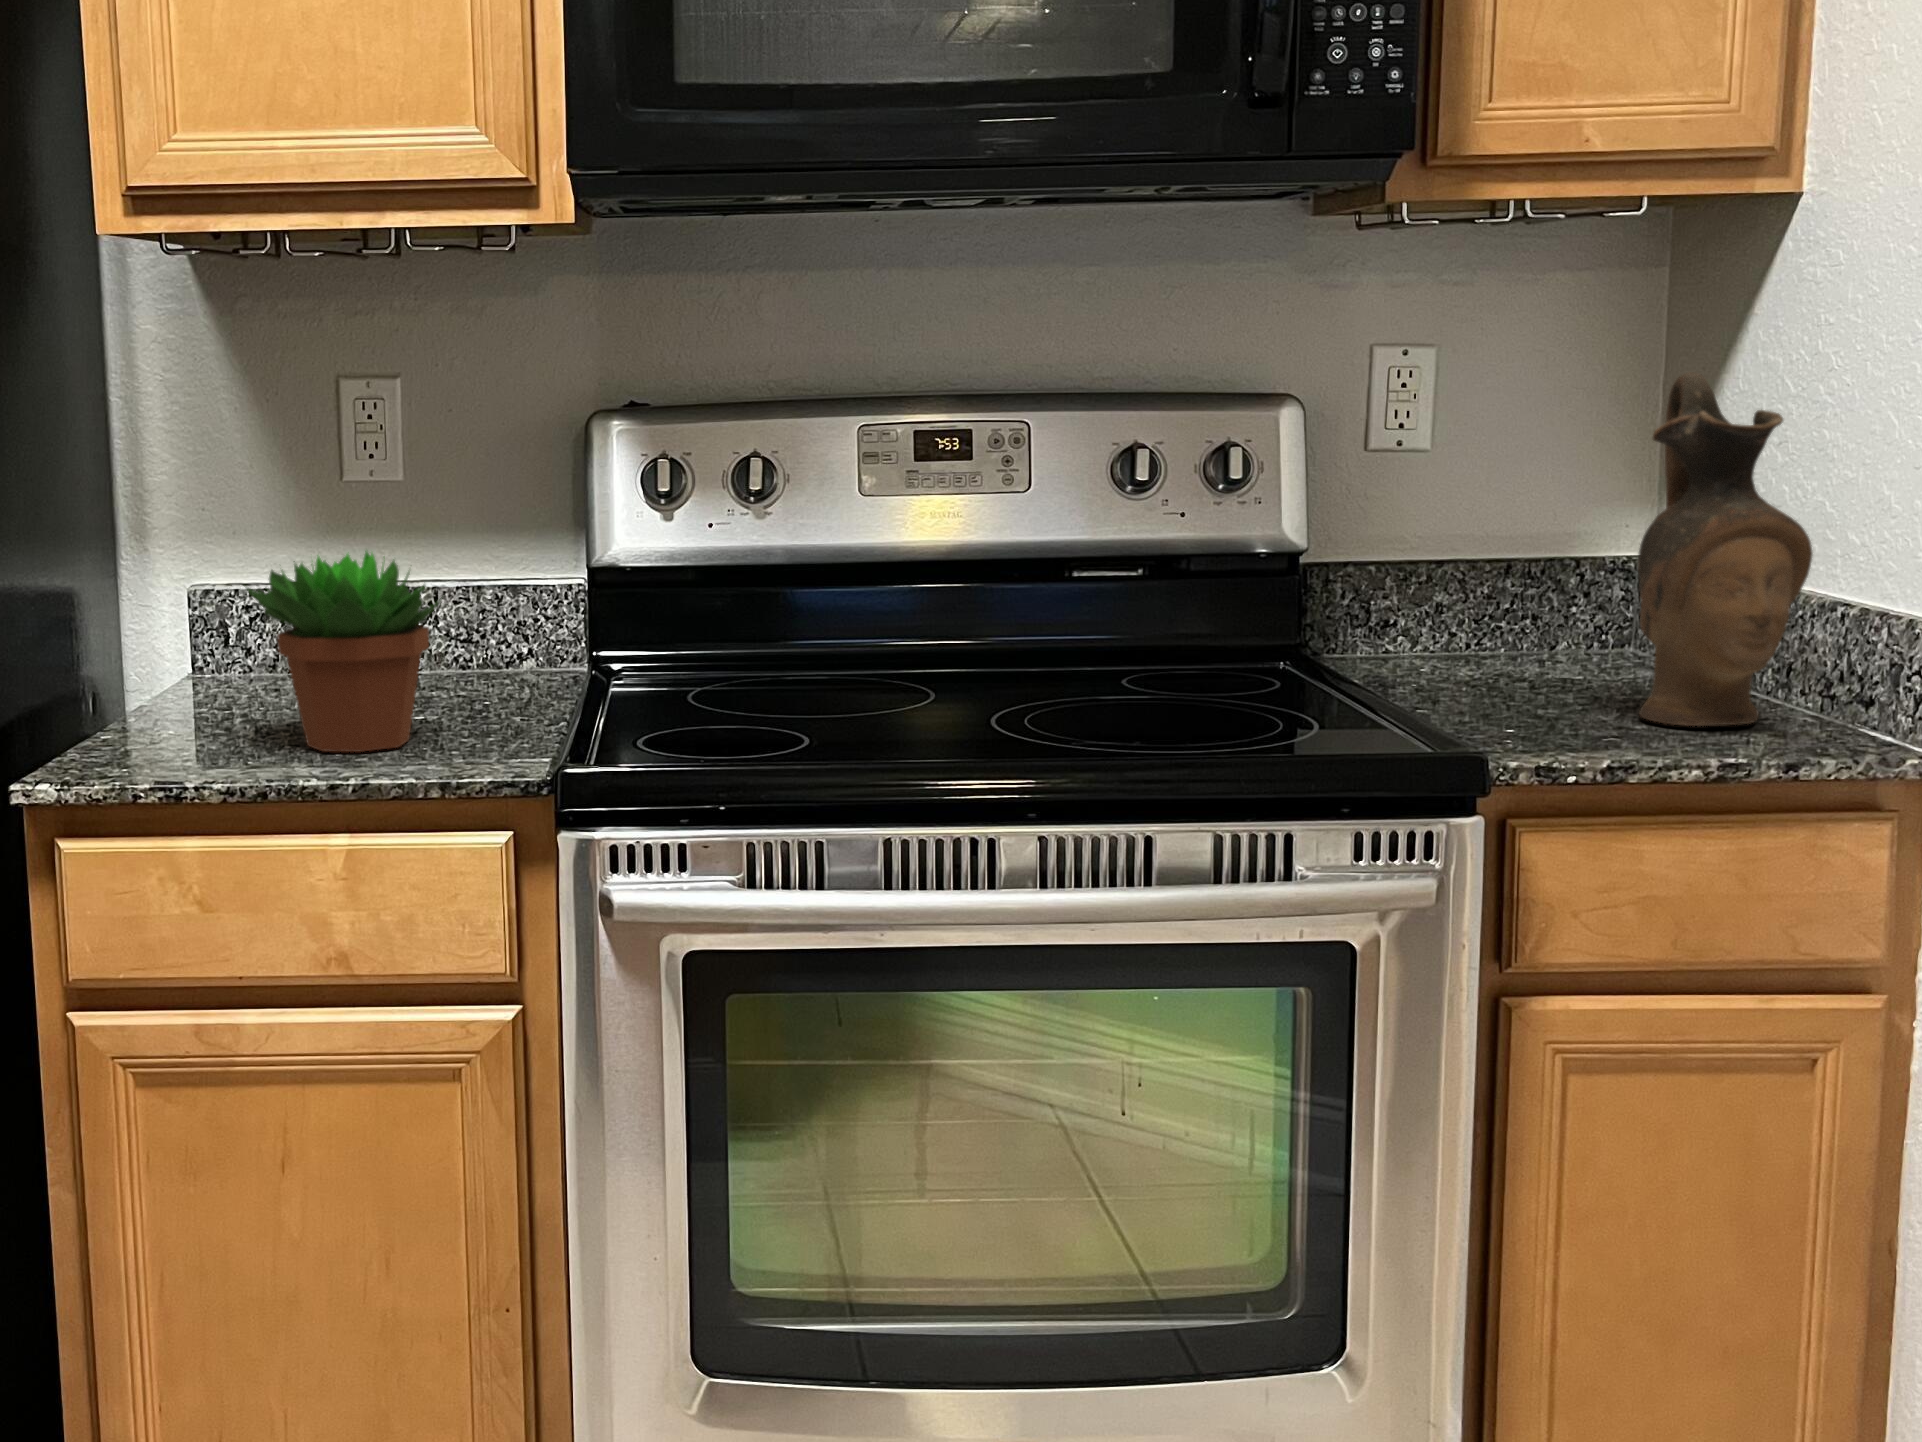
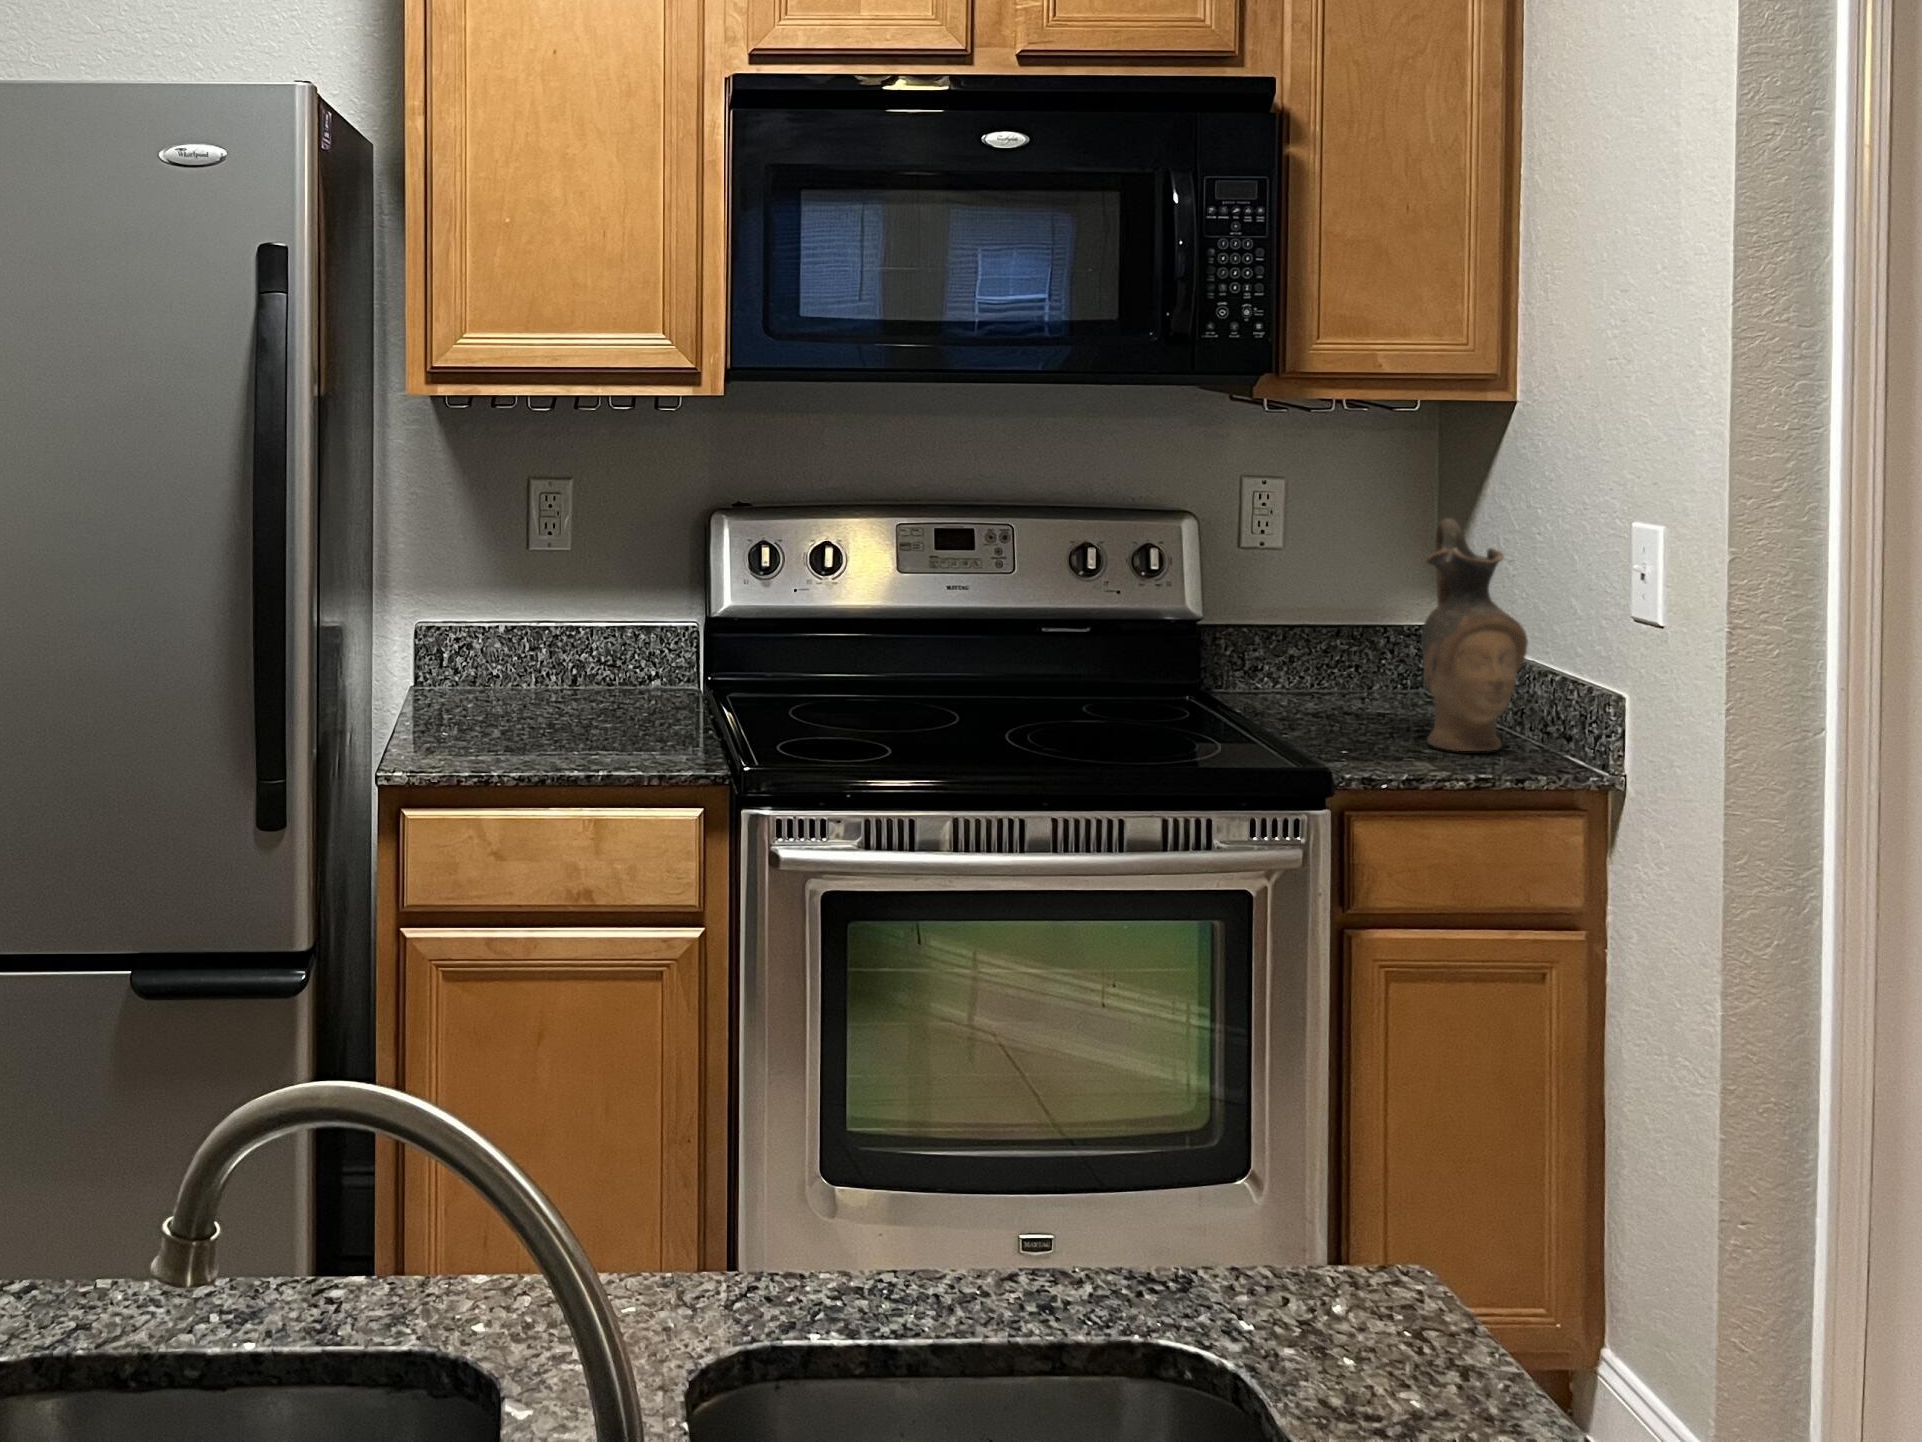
succulent plant: present [247,551,443,752] -> none [519,612,648,751]

